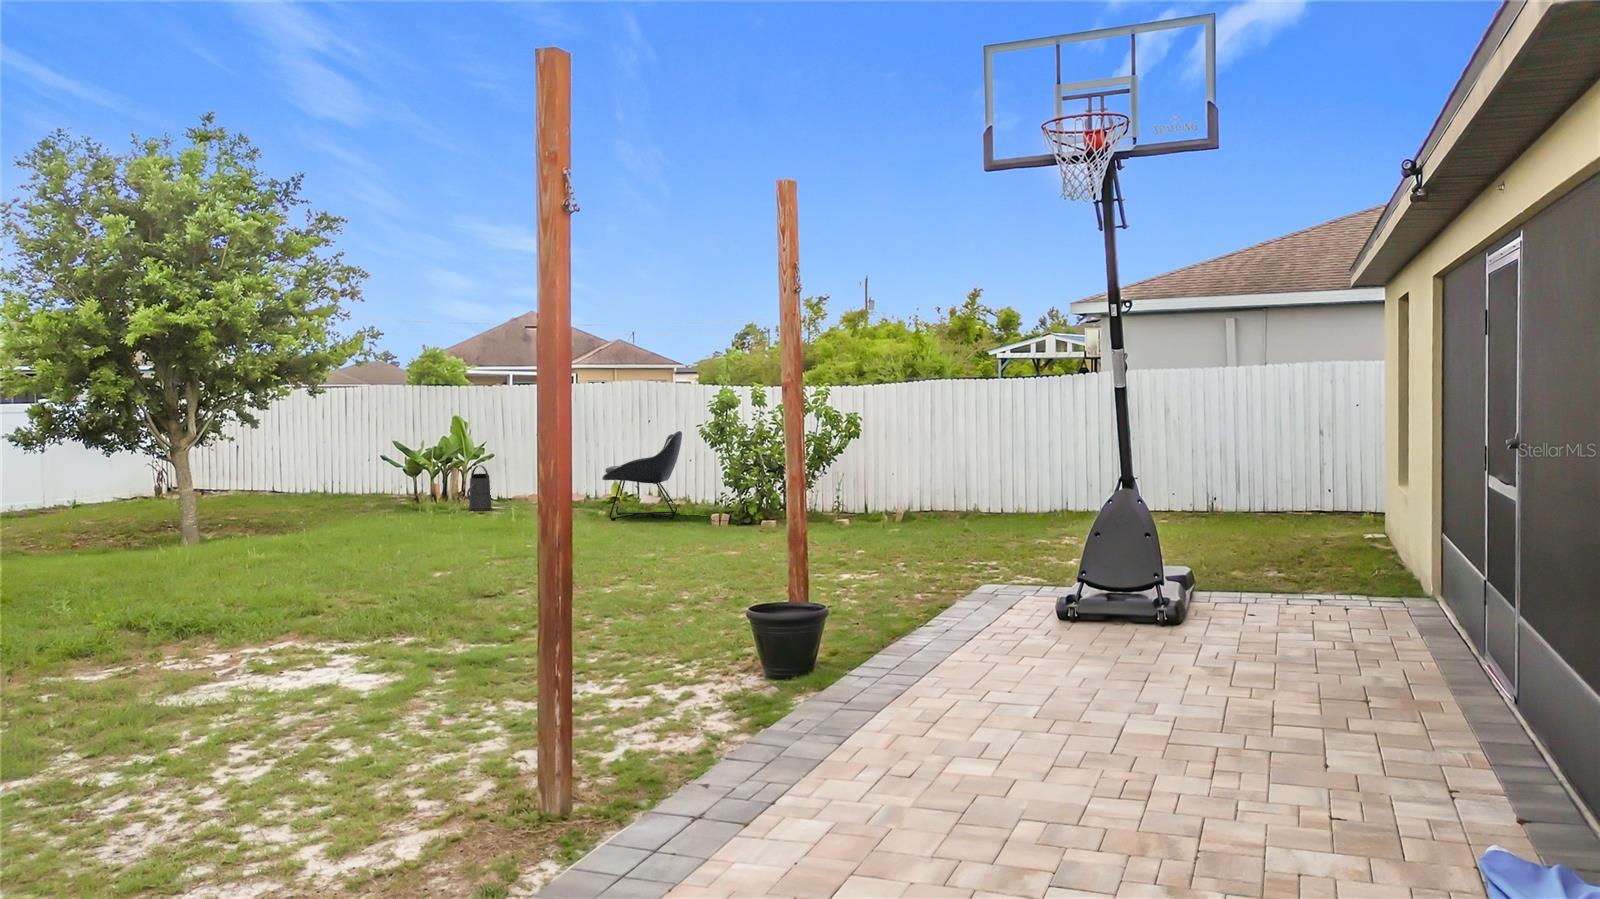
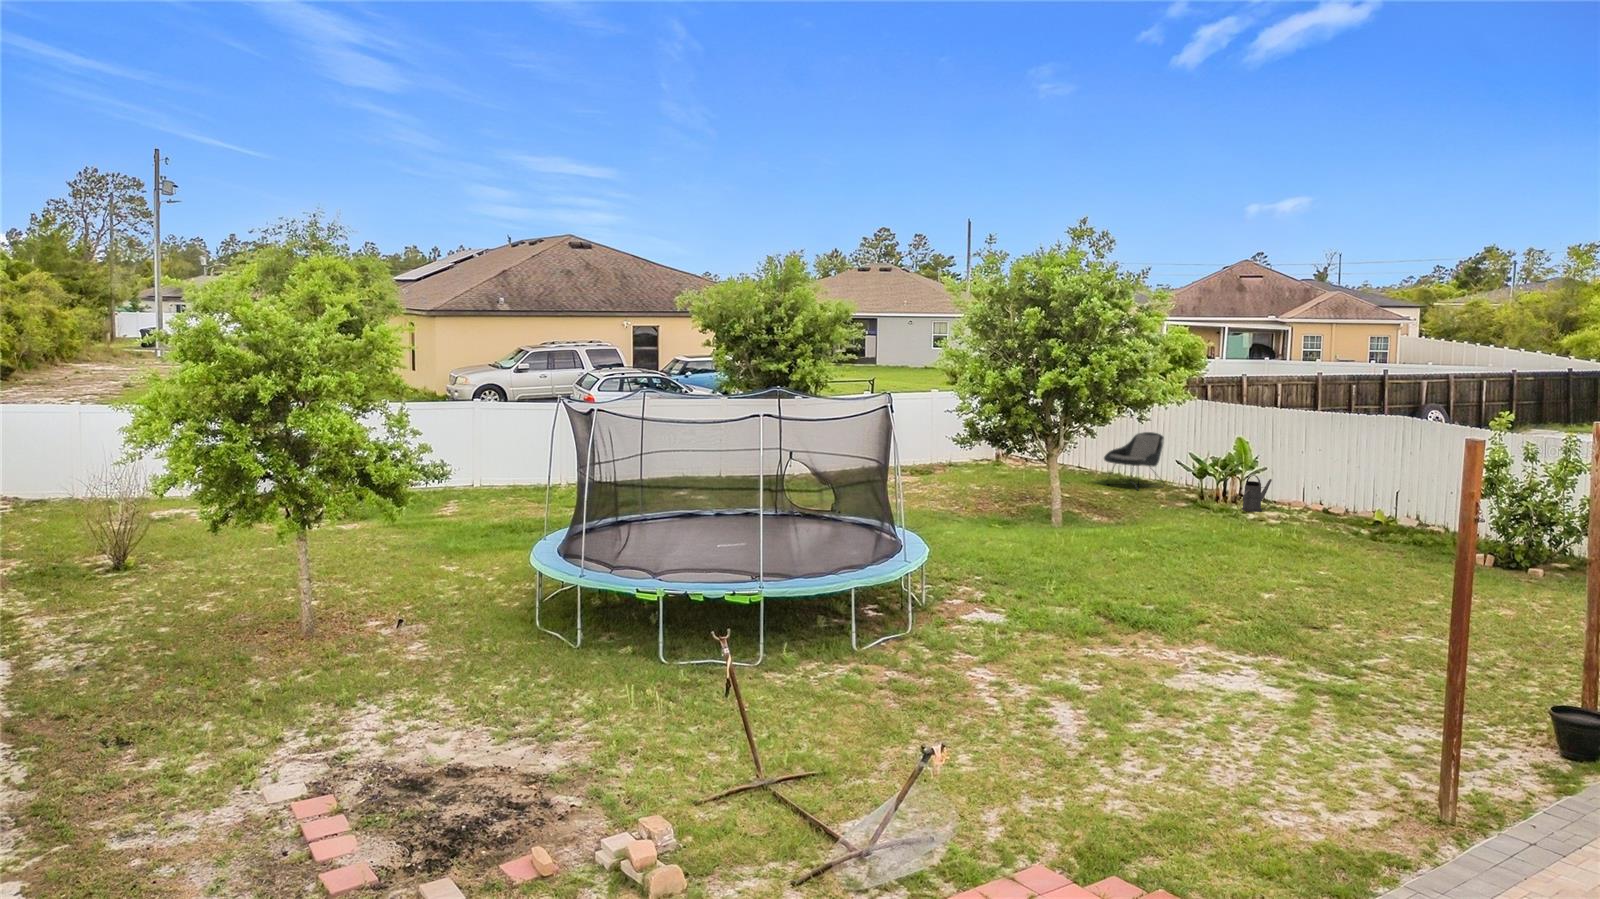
lounge chair: present [602,431,682,520] -> present [1104,432,1164,489]

